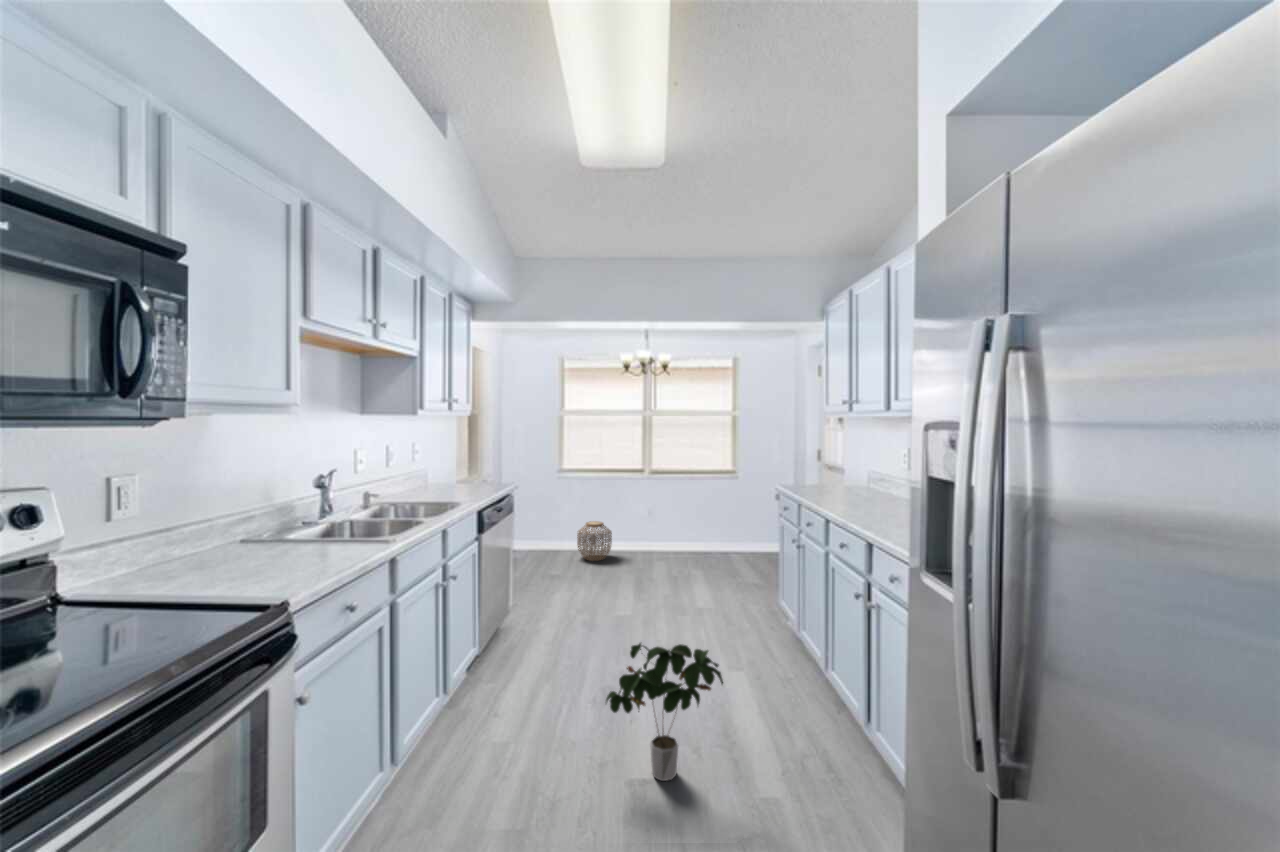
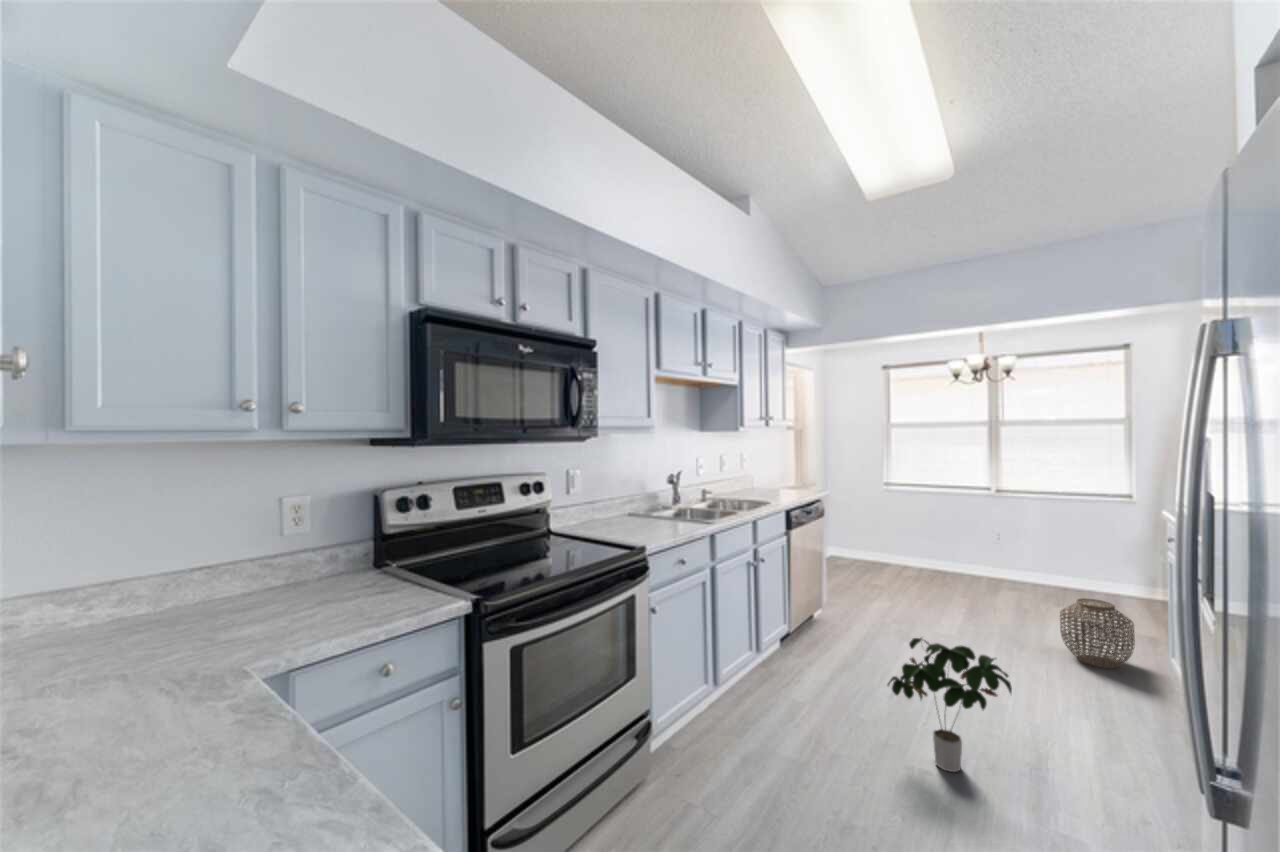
woven basket: present [577,521,612,561] -> present [1060,598,1135,668]

